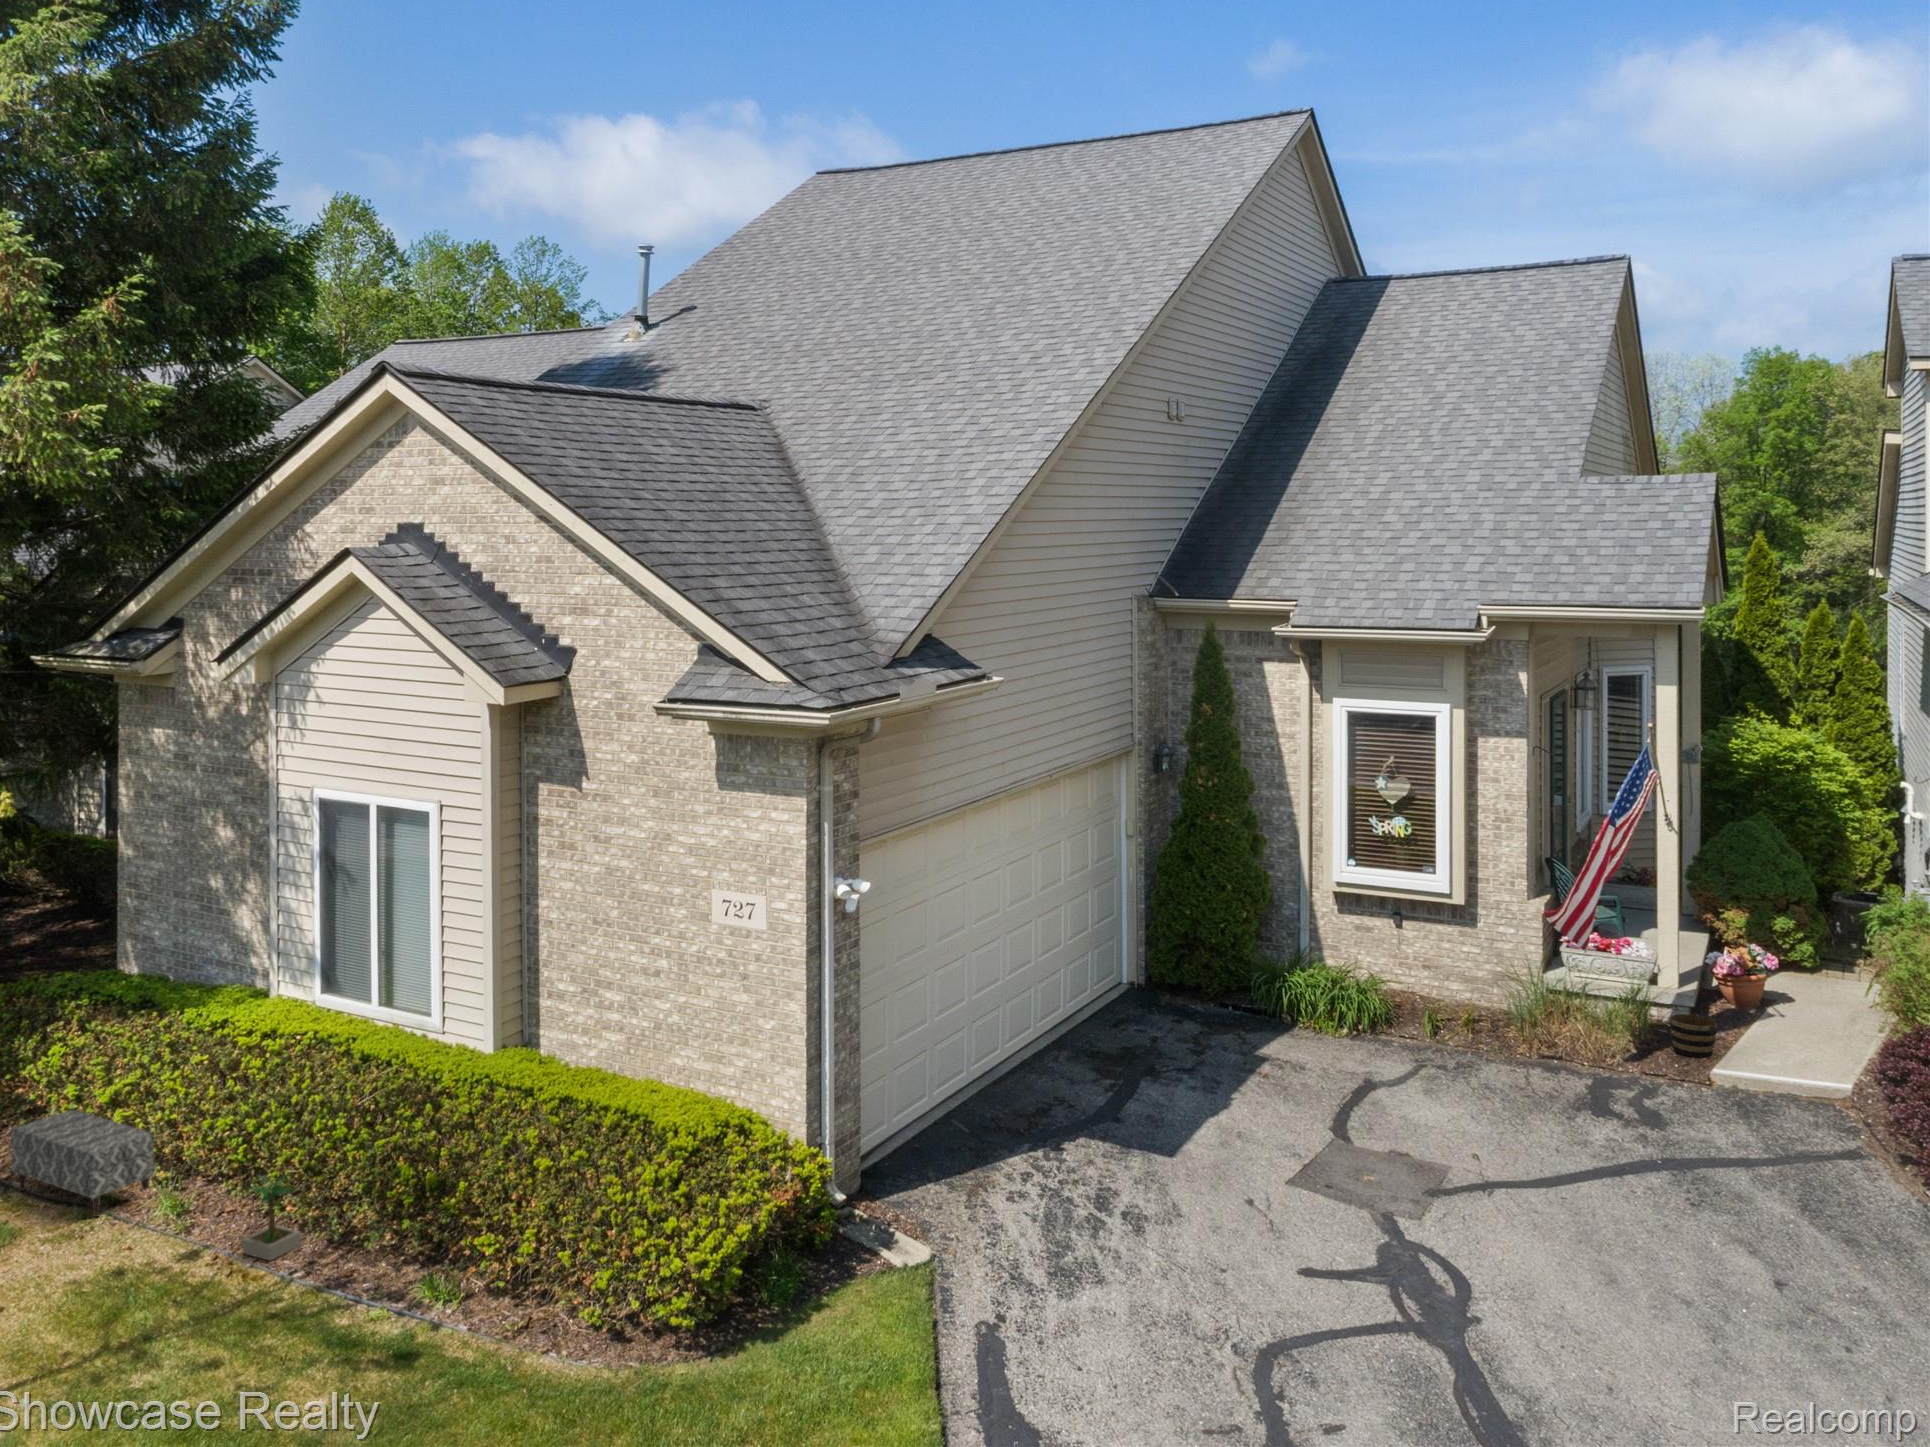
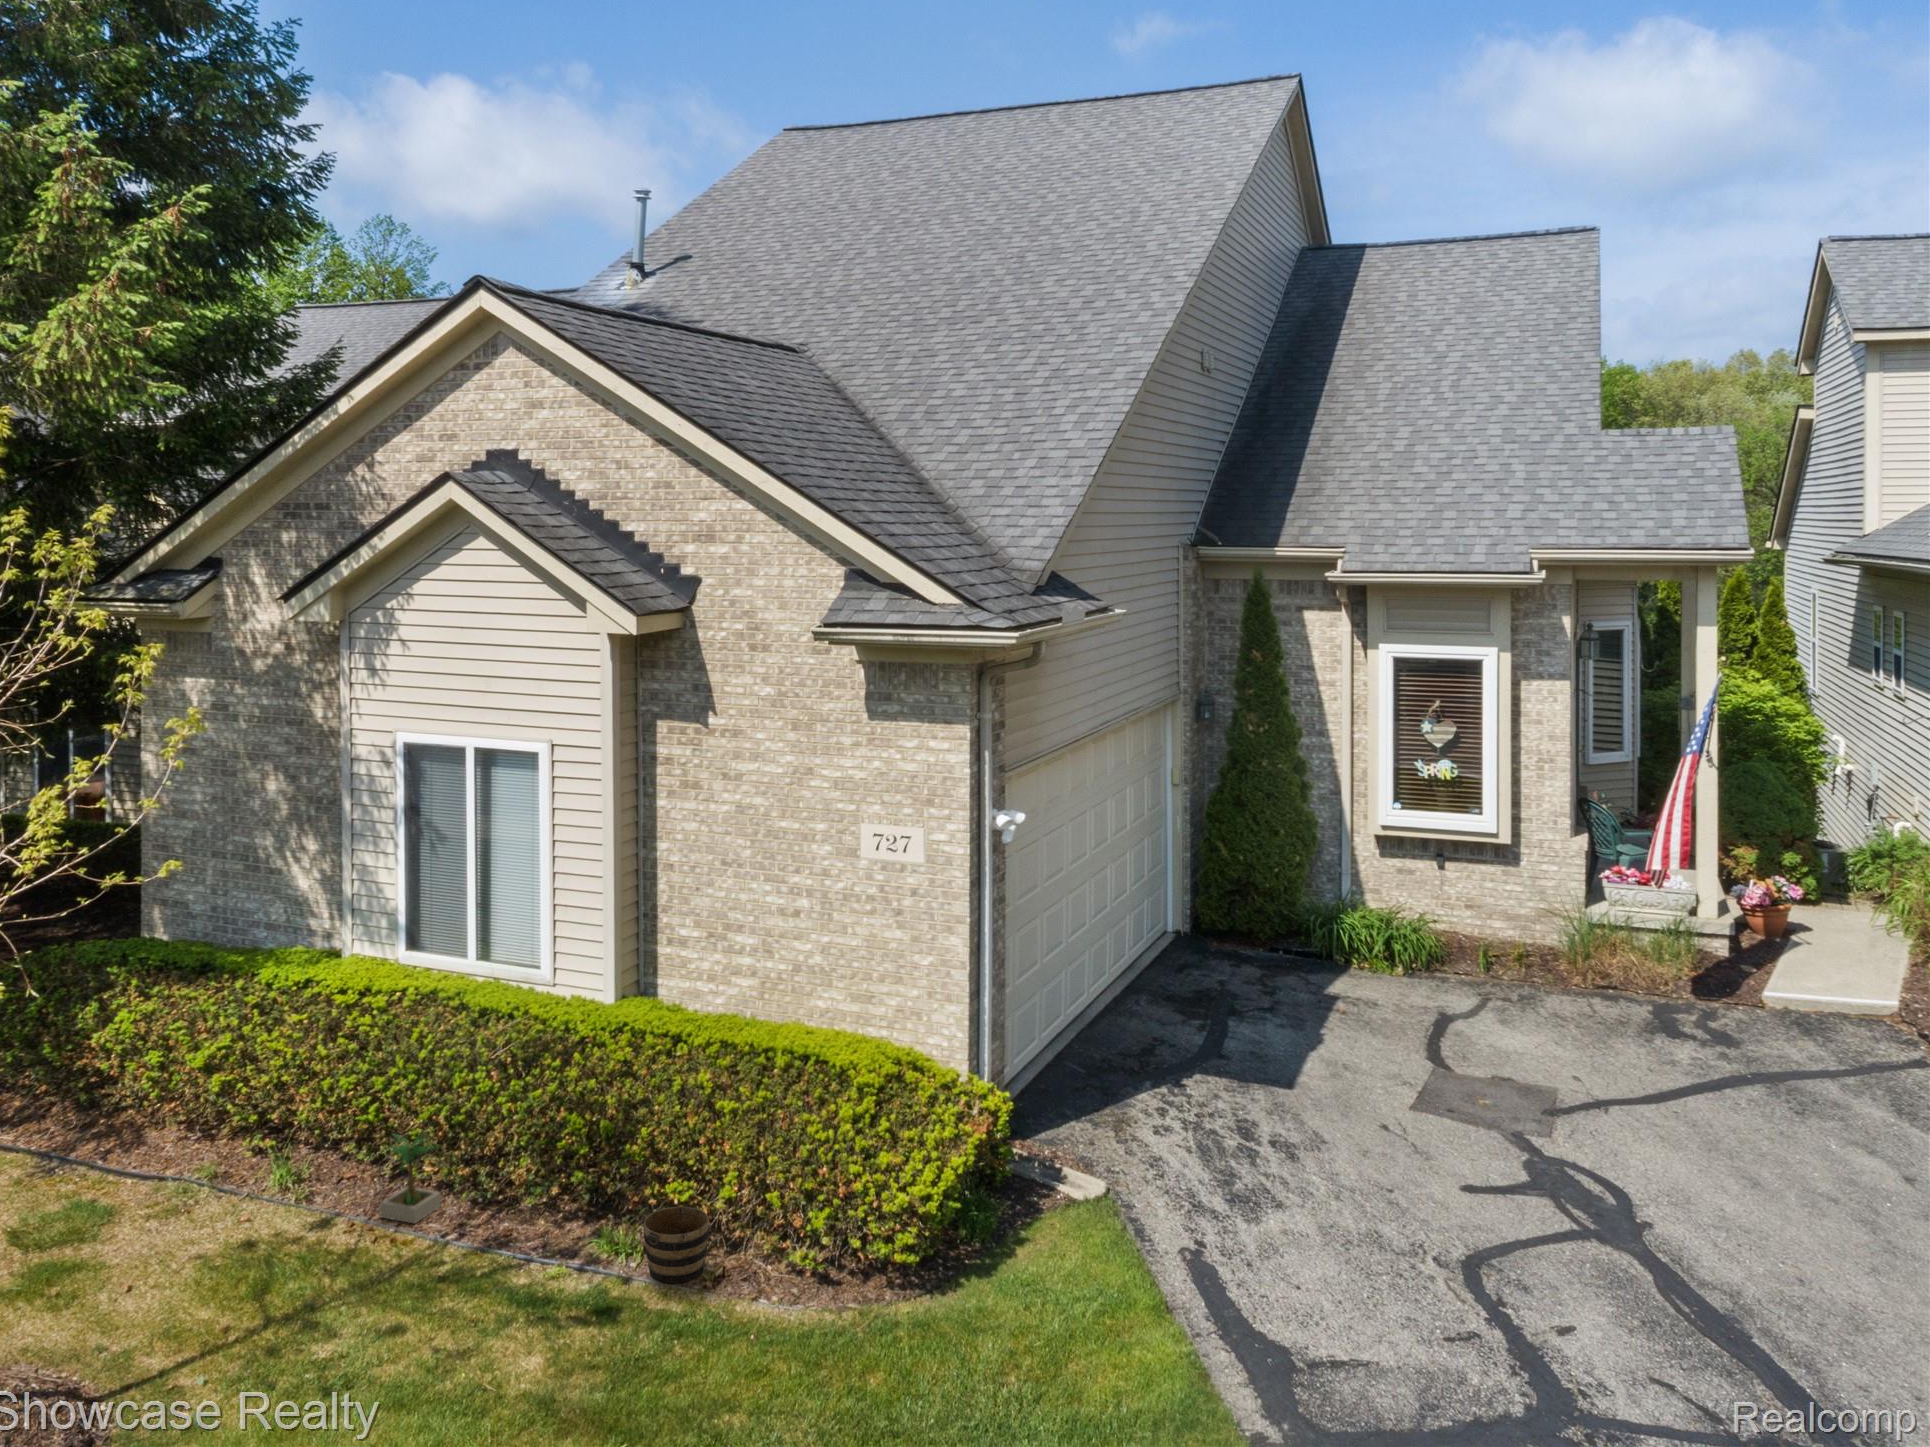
bucket: present [1670,1014,1717,1057] -> present [643,1207,710,1283]
bench: present [11,1110,155,1217] -> none [90,1077,255,1188]

